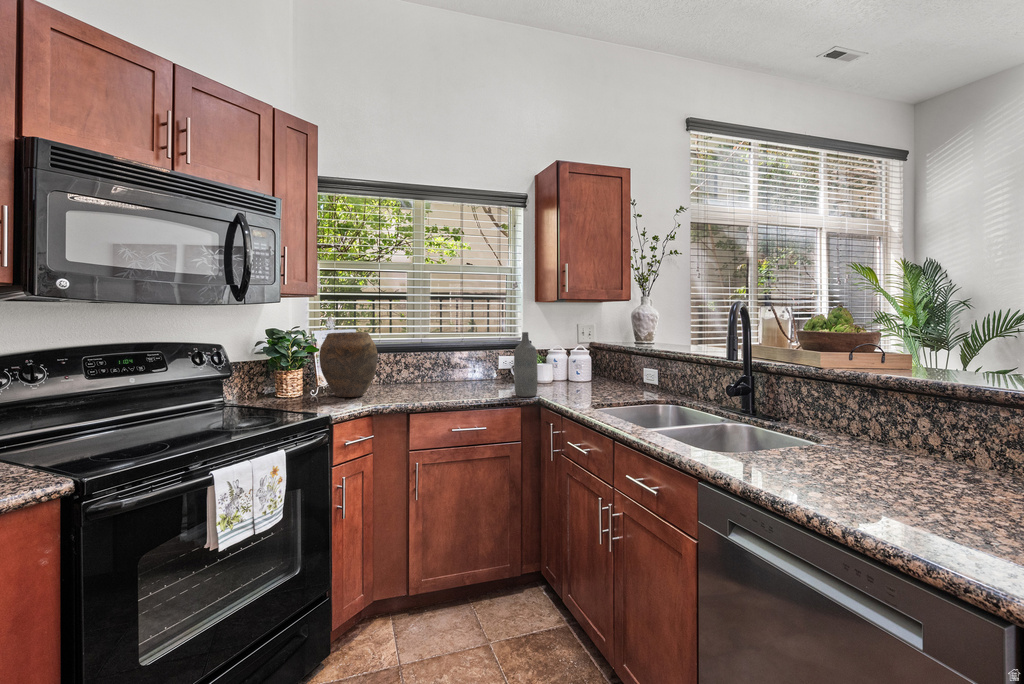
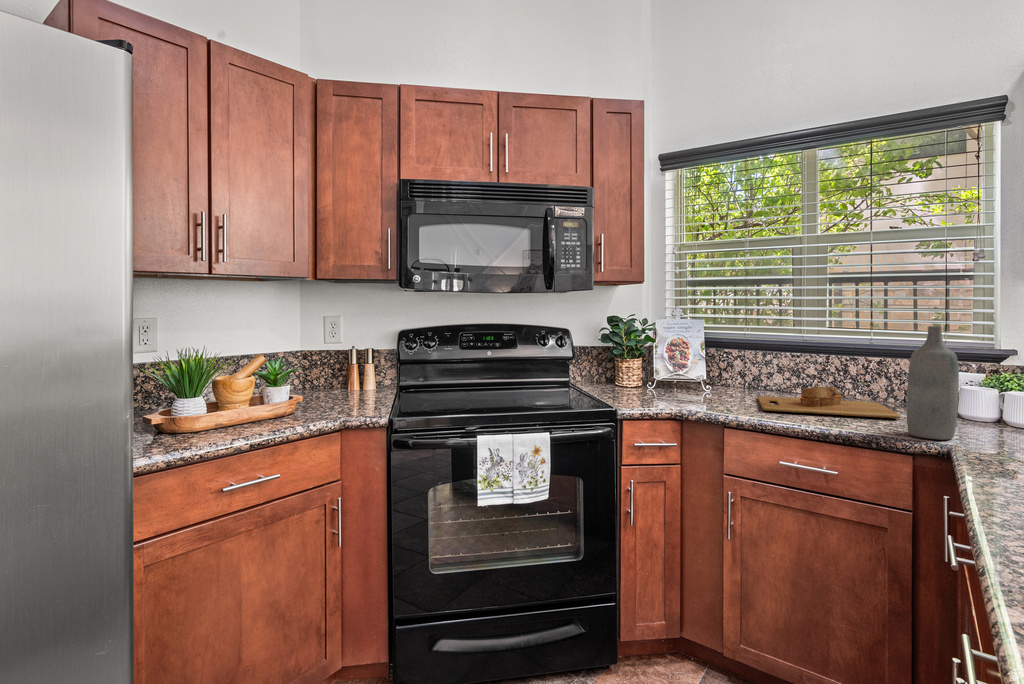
vase: present [319,332,378,397] -> none [648,320,716,397]
cutting board: none [405,374,499,397] -> present [758,387,900,418]

